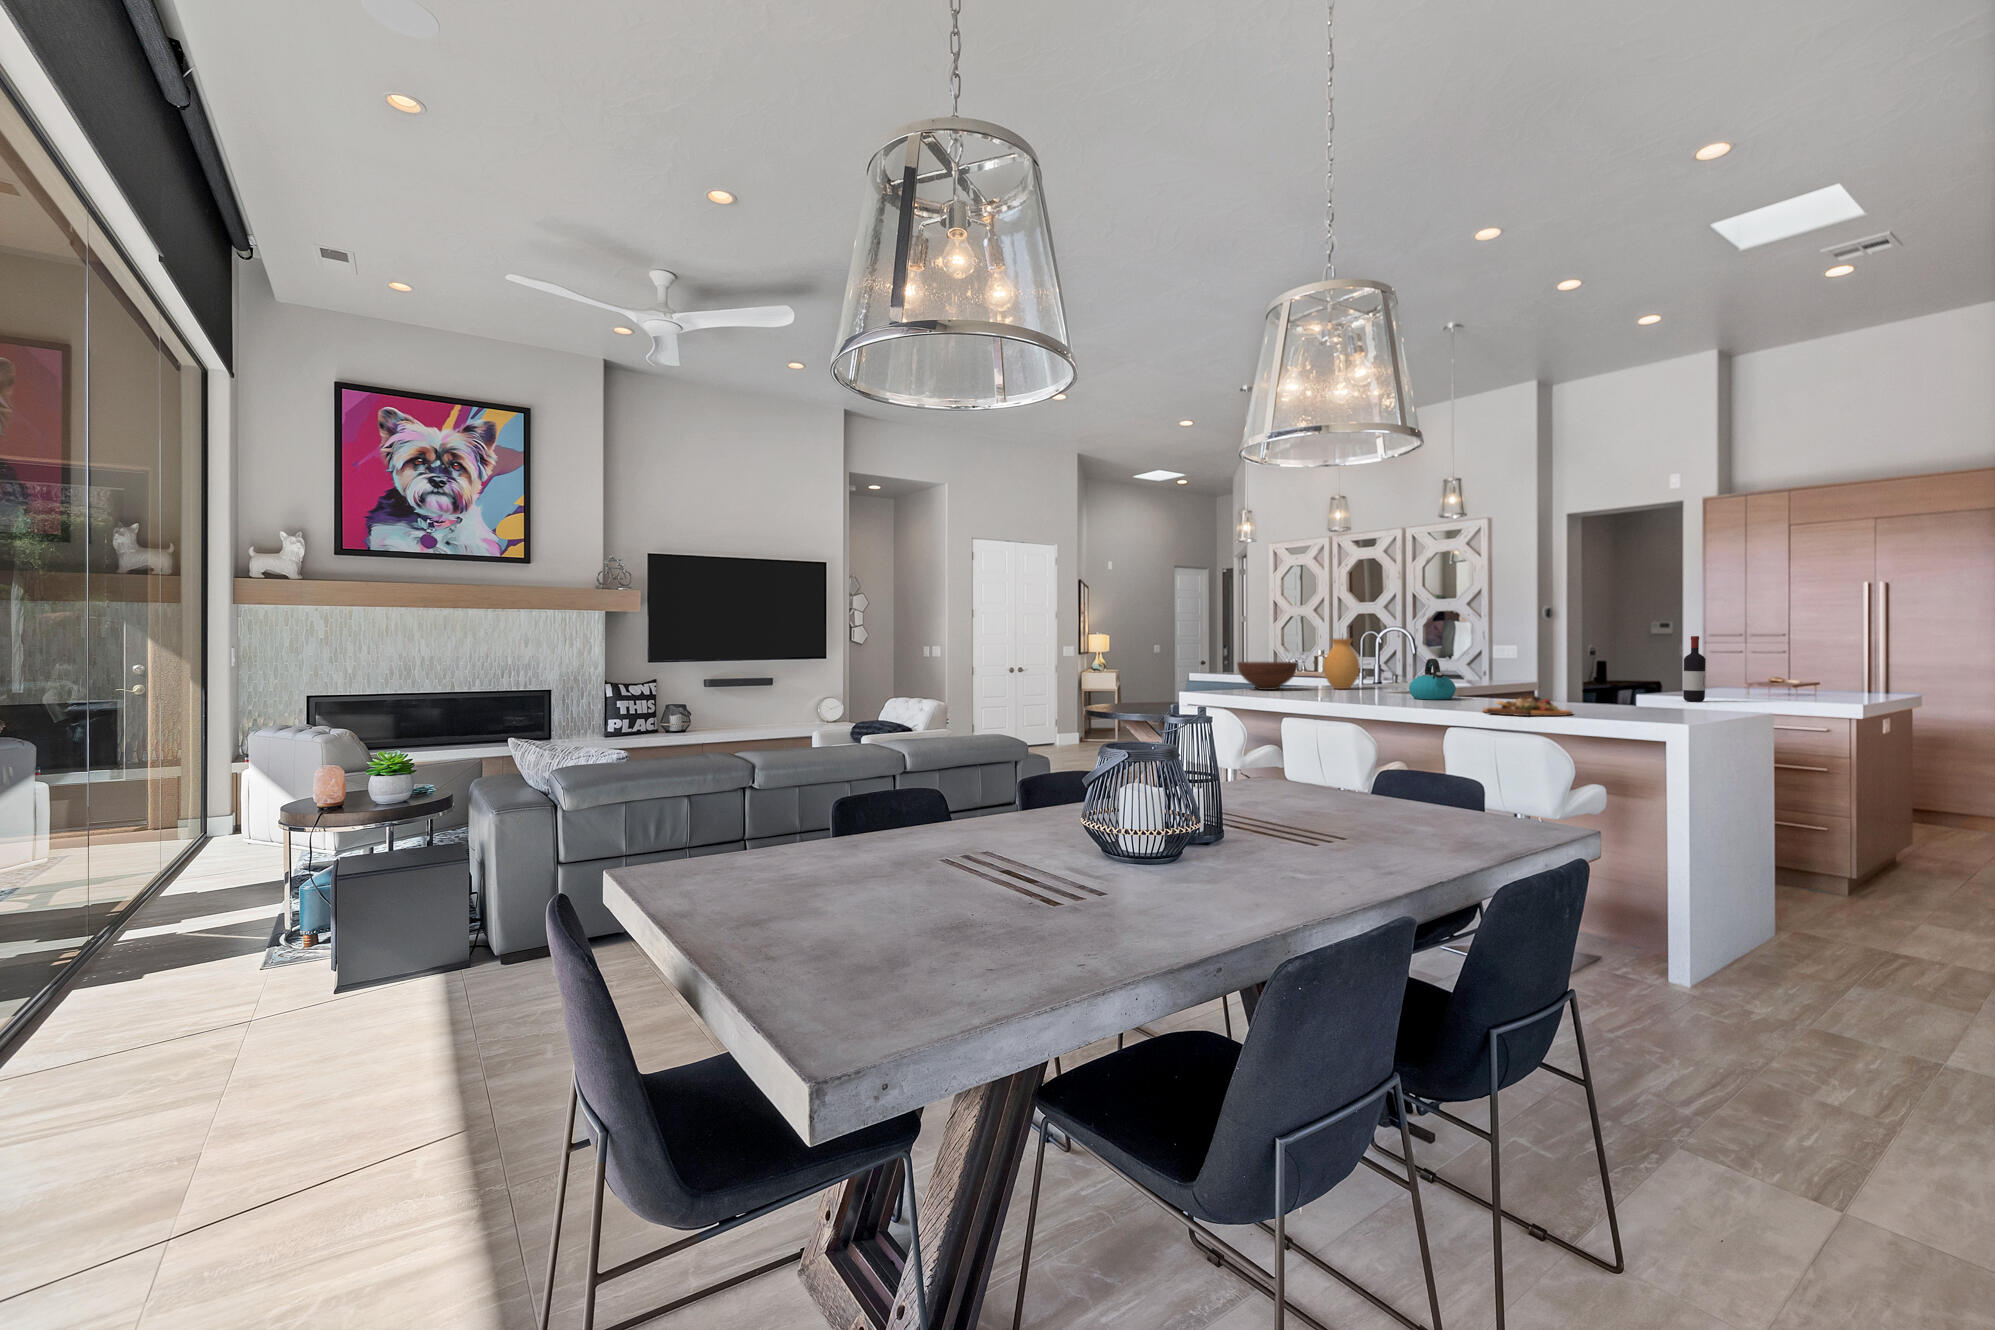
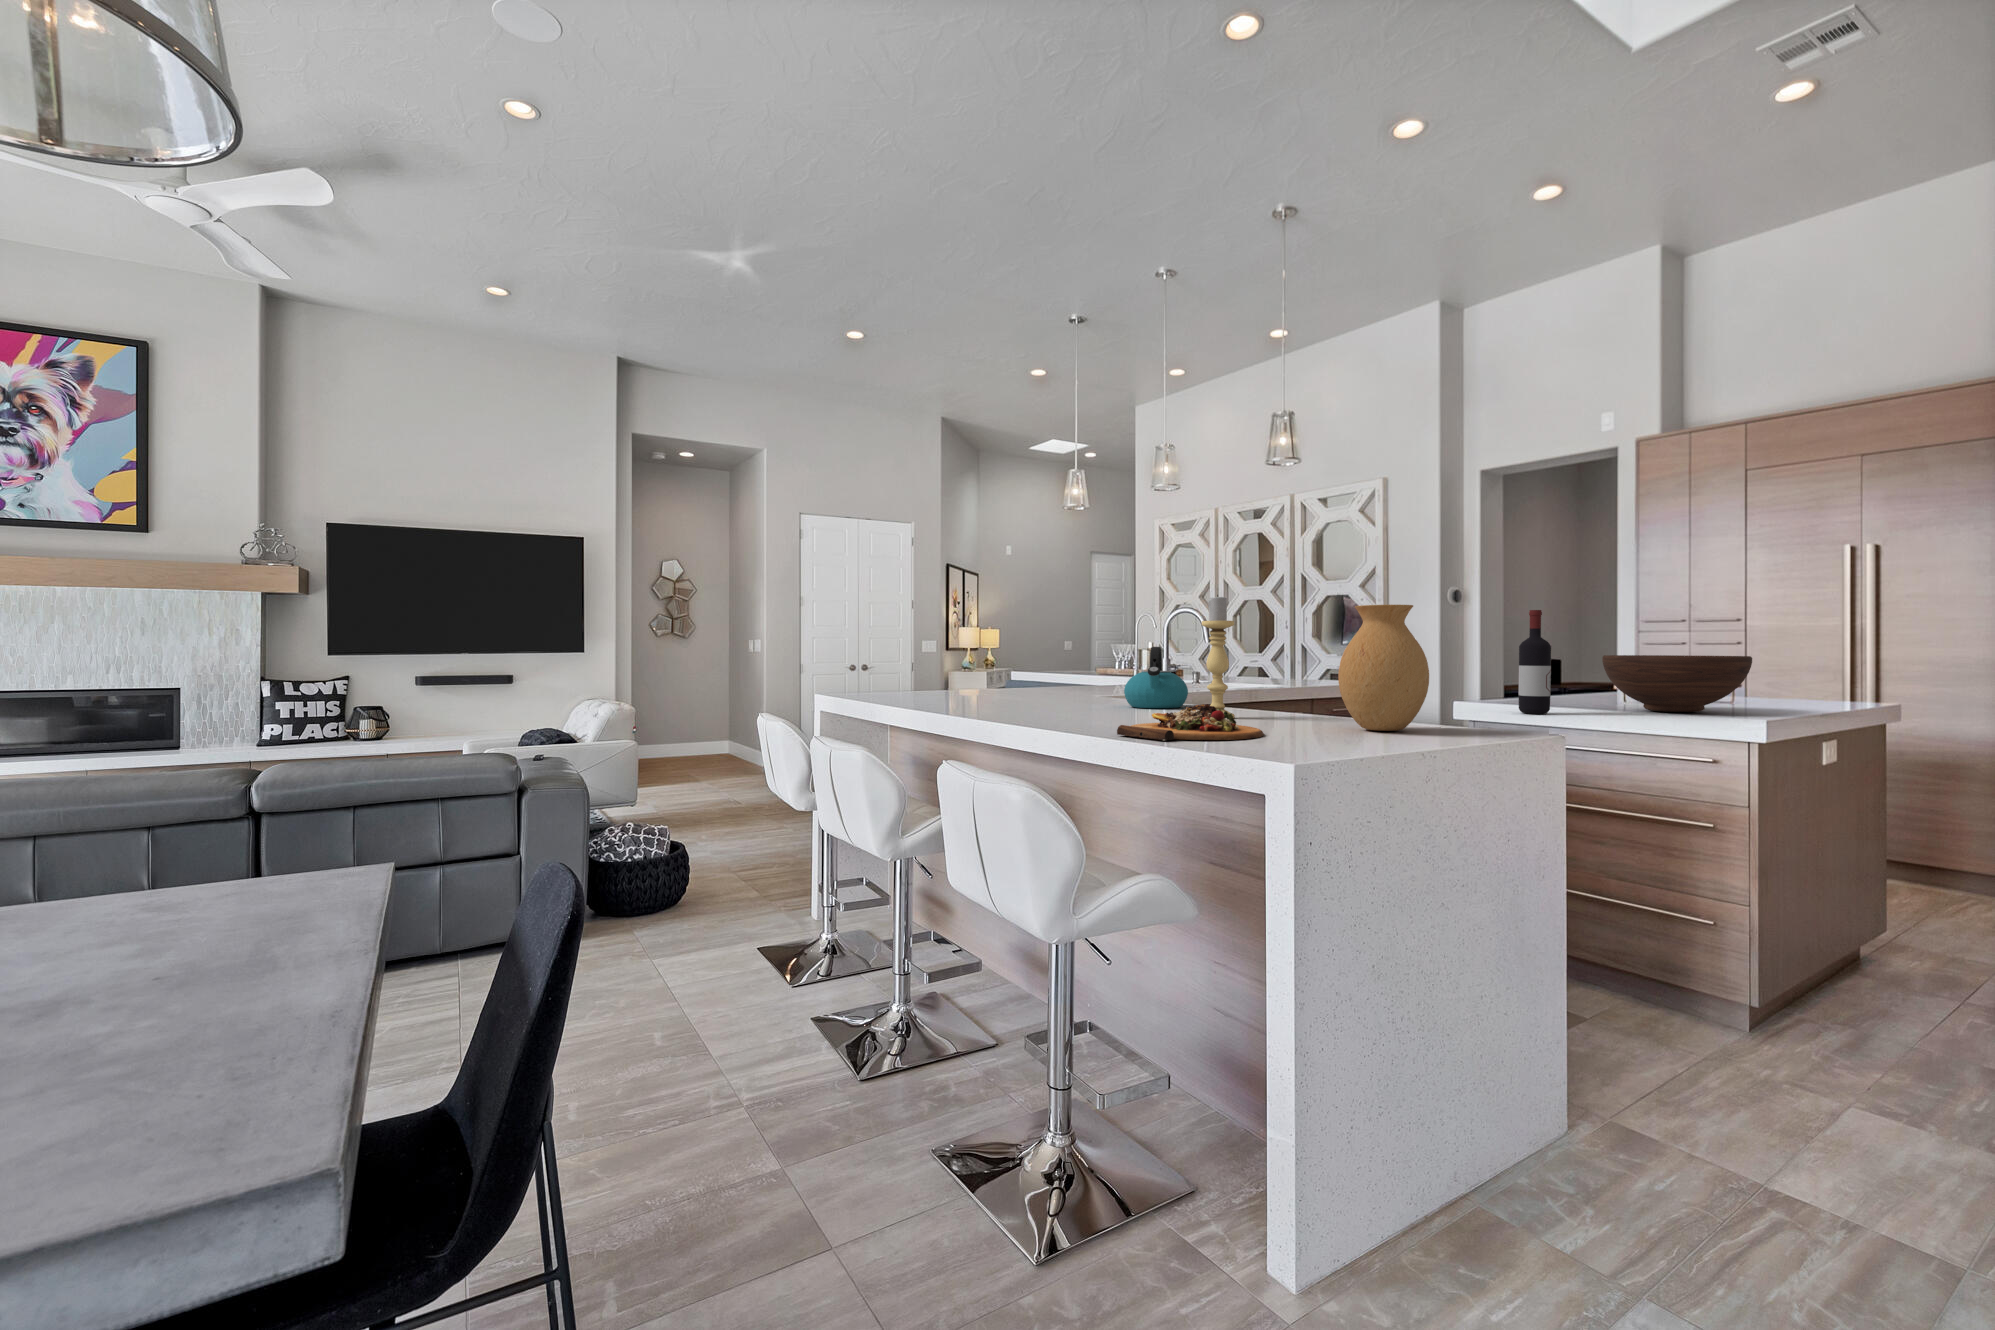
candle holder: none [1491,627,1515,705] -> present [1202,595,1235,718]
vase: present [1324,638,1360,689] -> present [1338,605,1429,731]
fruit bowl: present [1237,662,1298,690] -> present [1602,655,1752,712]

